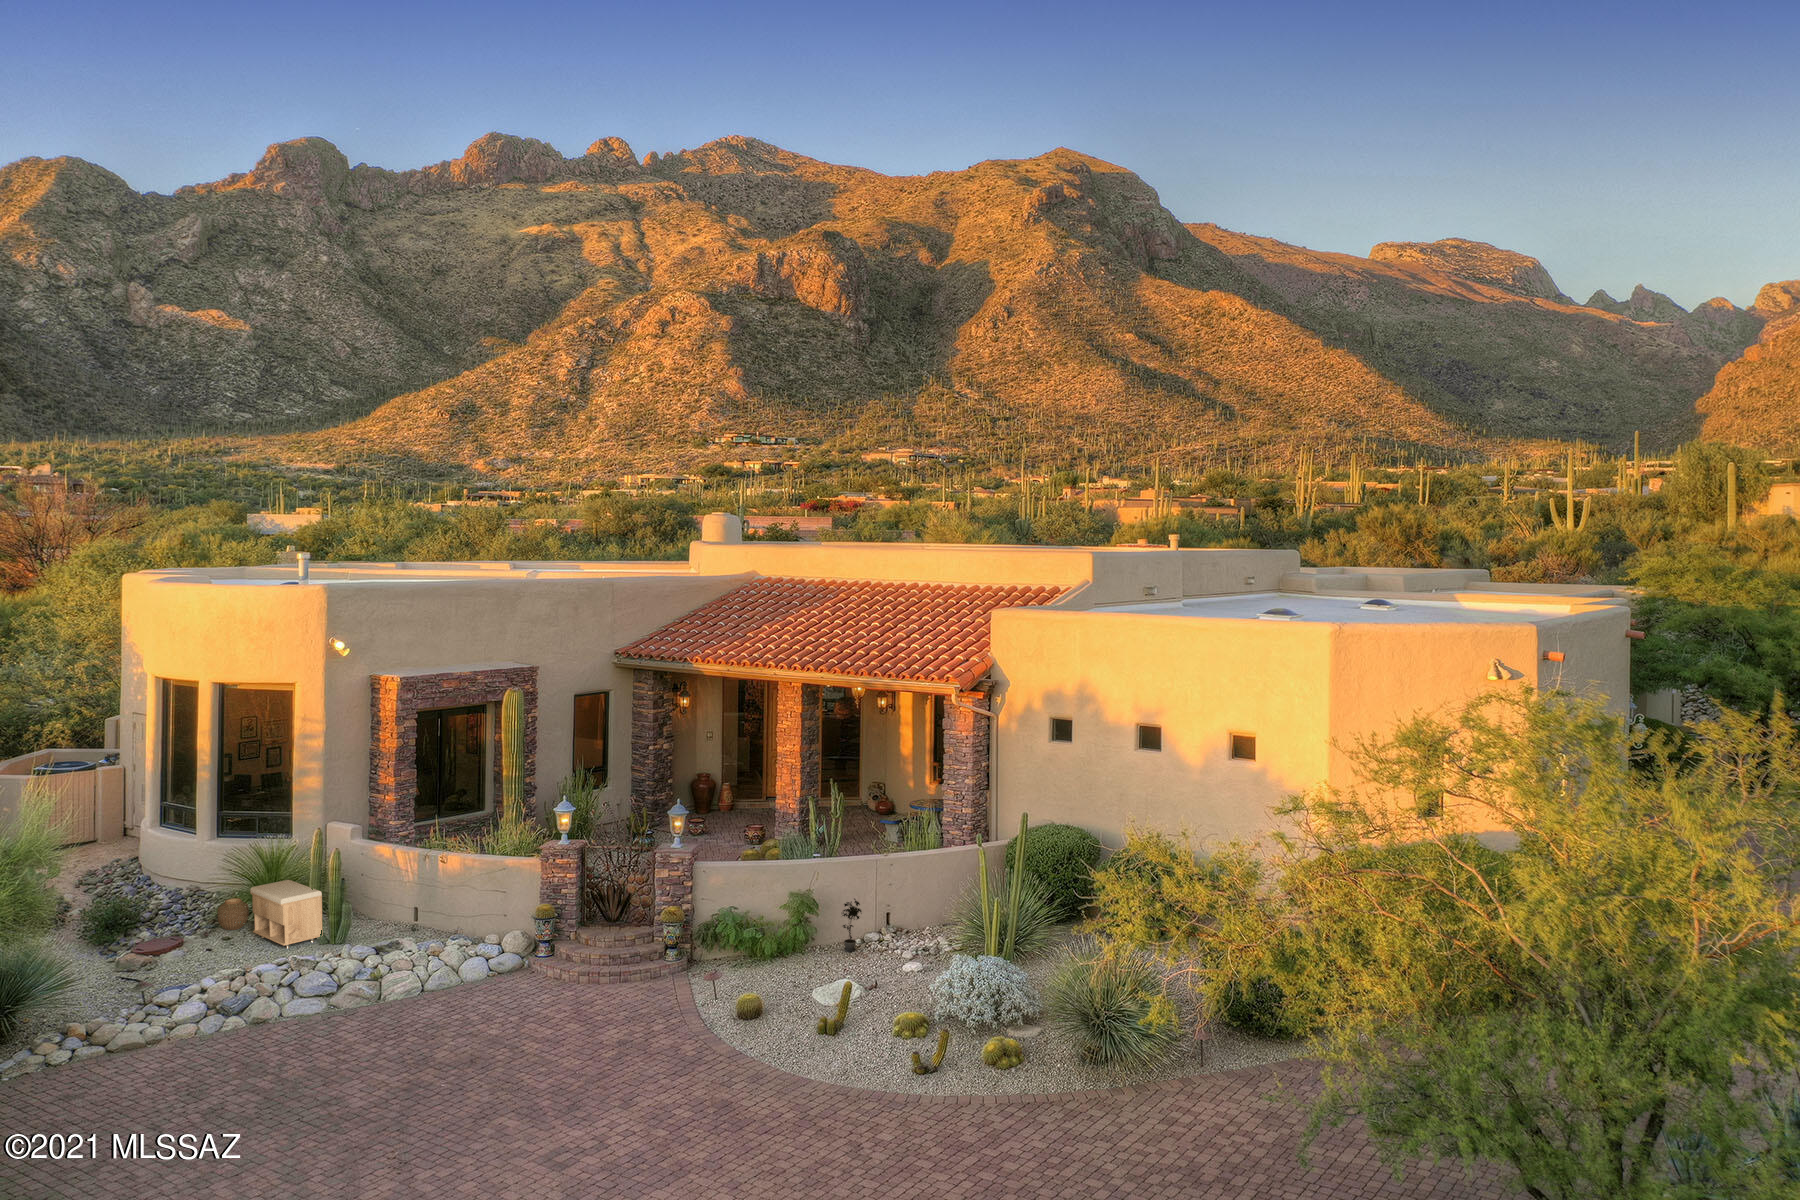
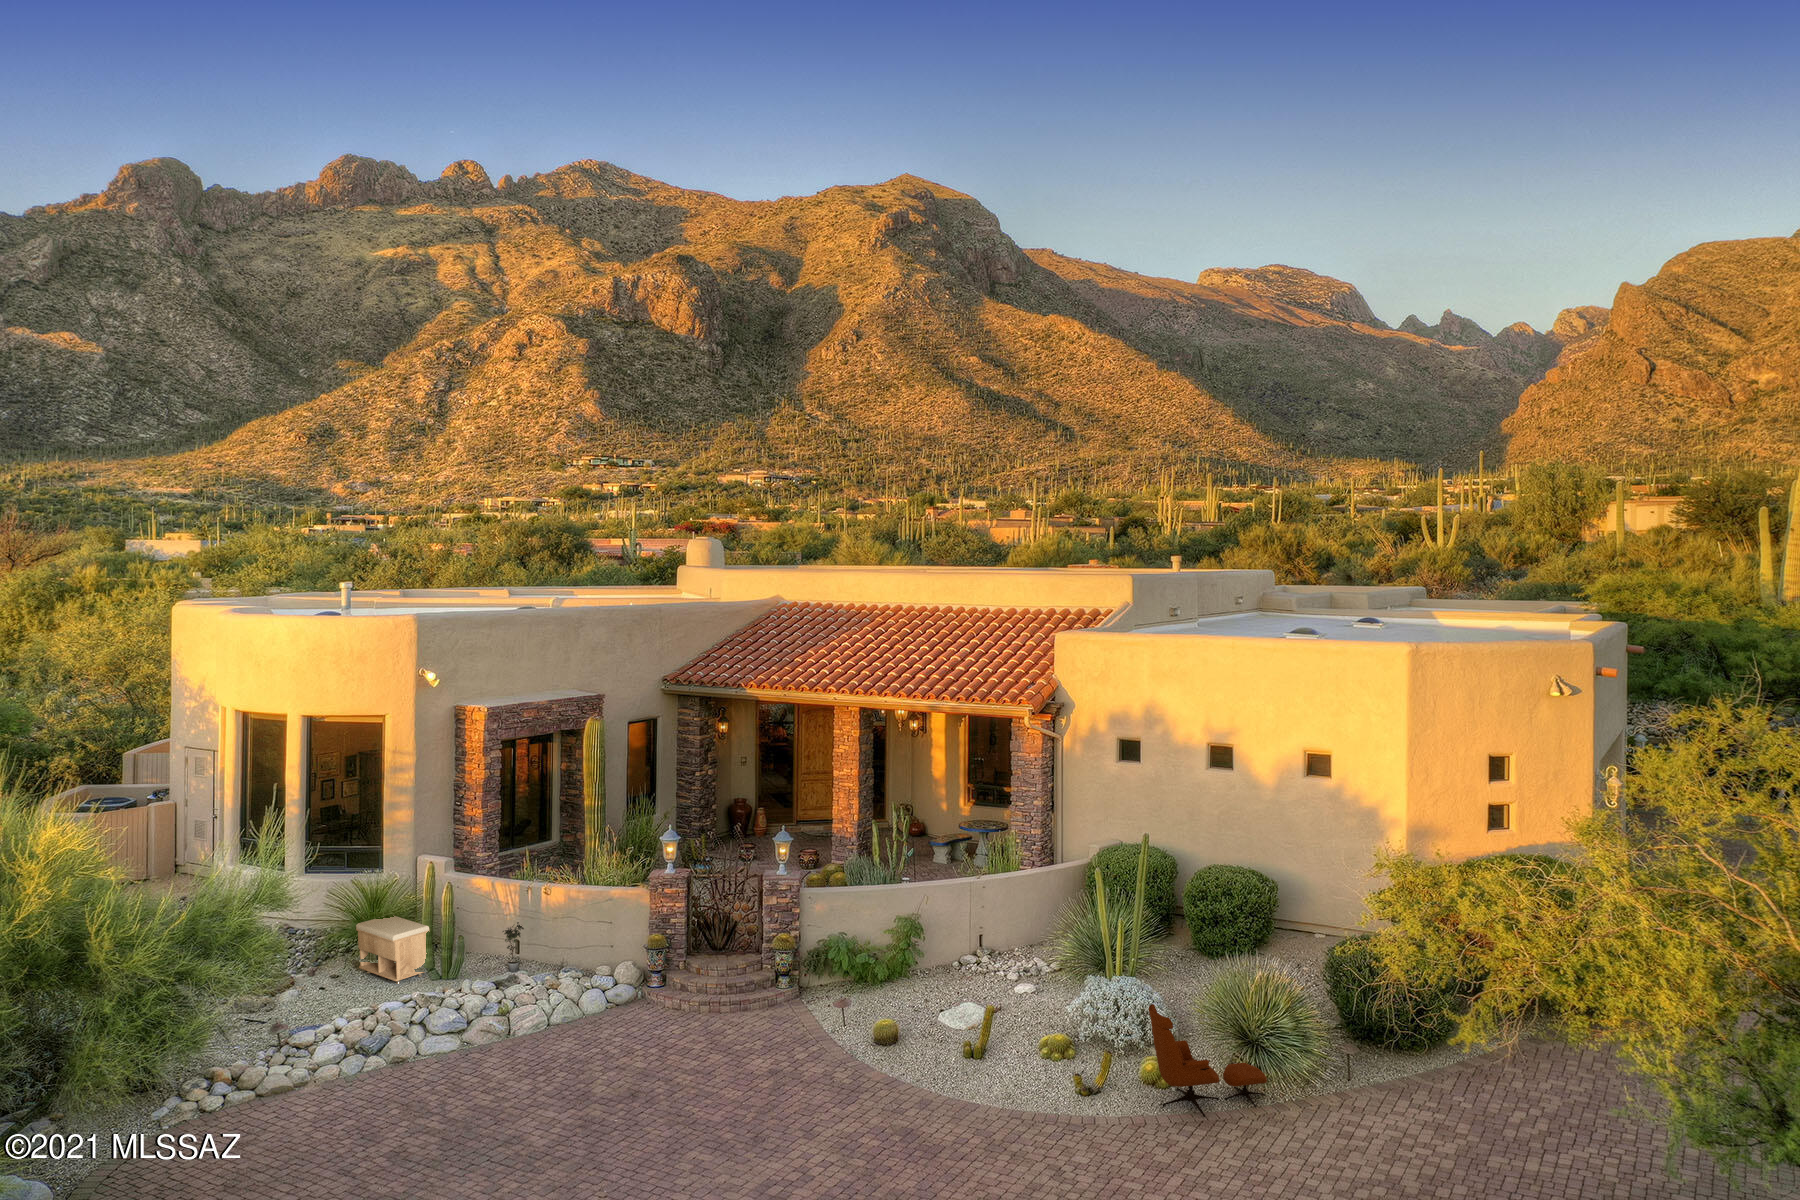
woven basket: present [218,898,249,930] -> none [319,934,349,966]
potted plant: present [842,899,862,951] -> present [503,922,524,972]
lounge chair: none [1007,982,1133,1102] -> present [1149,1004,1267,1117]

